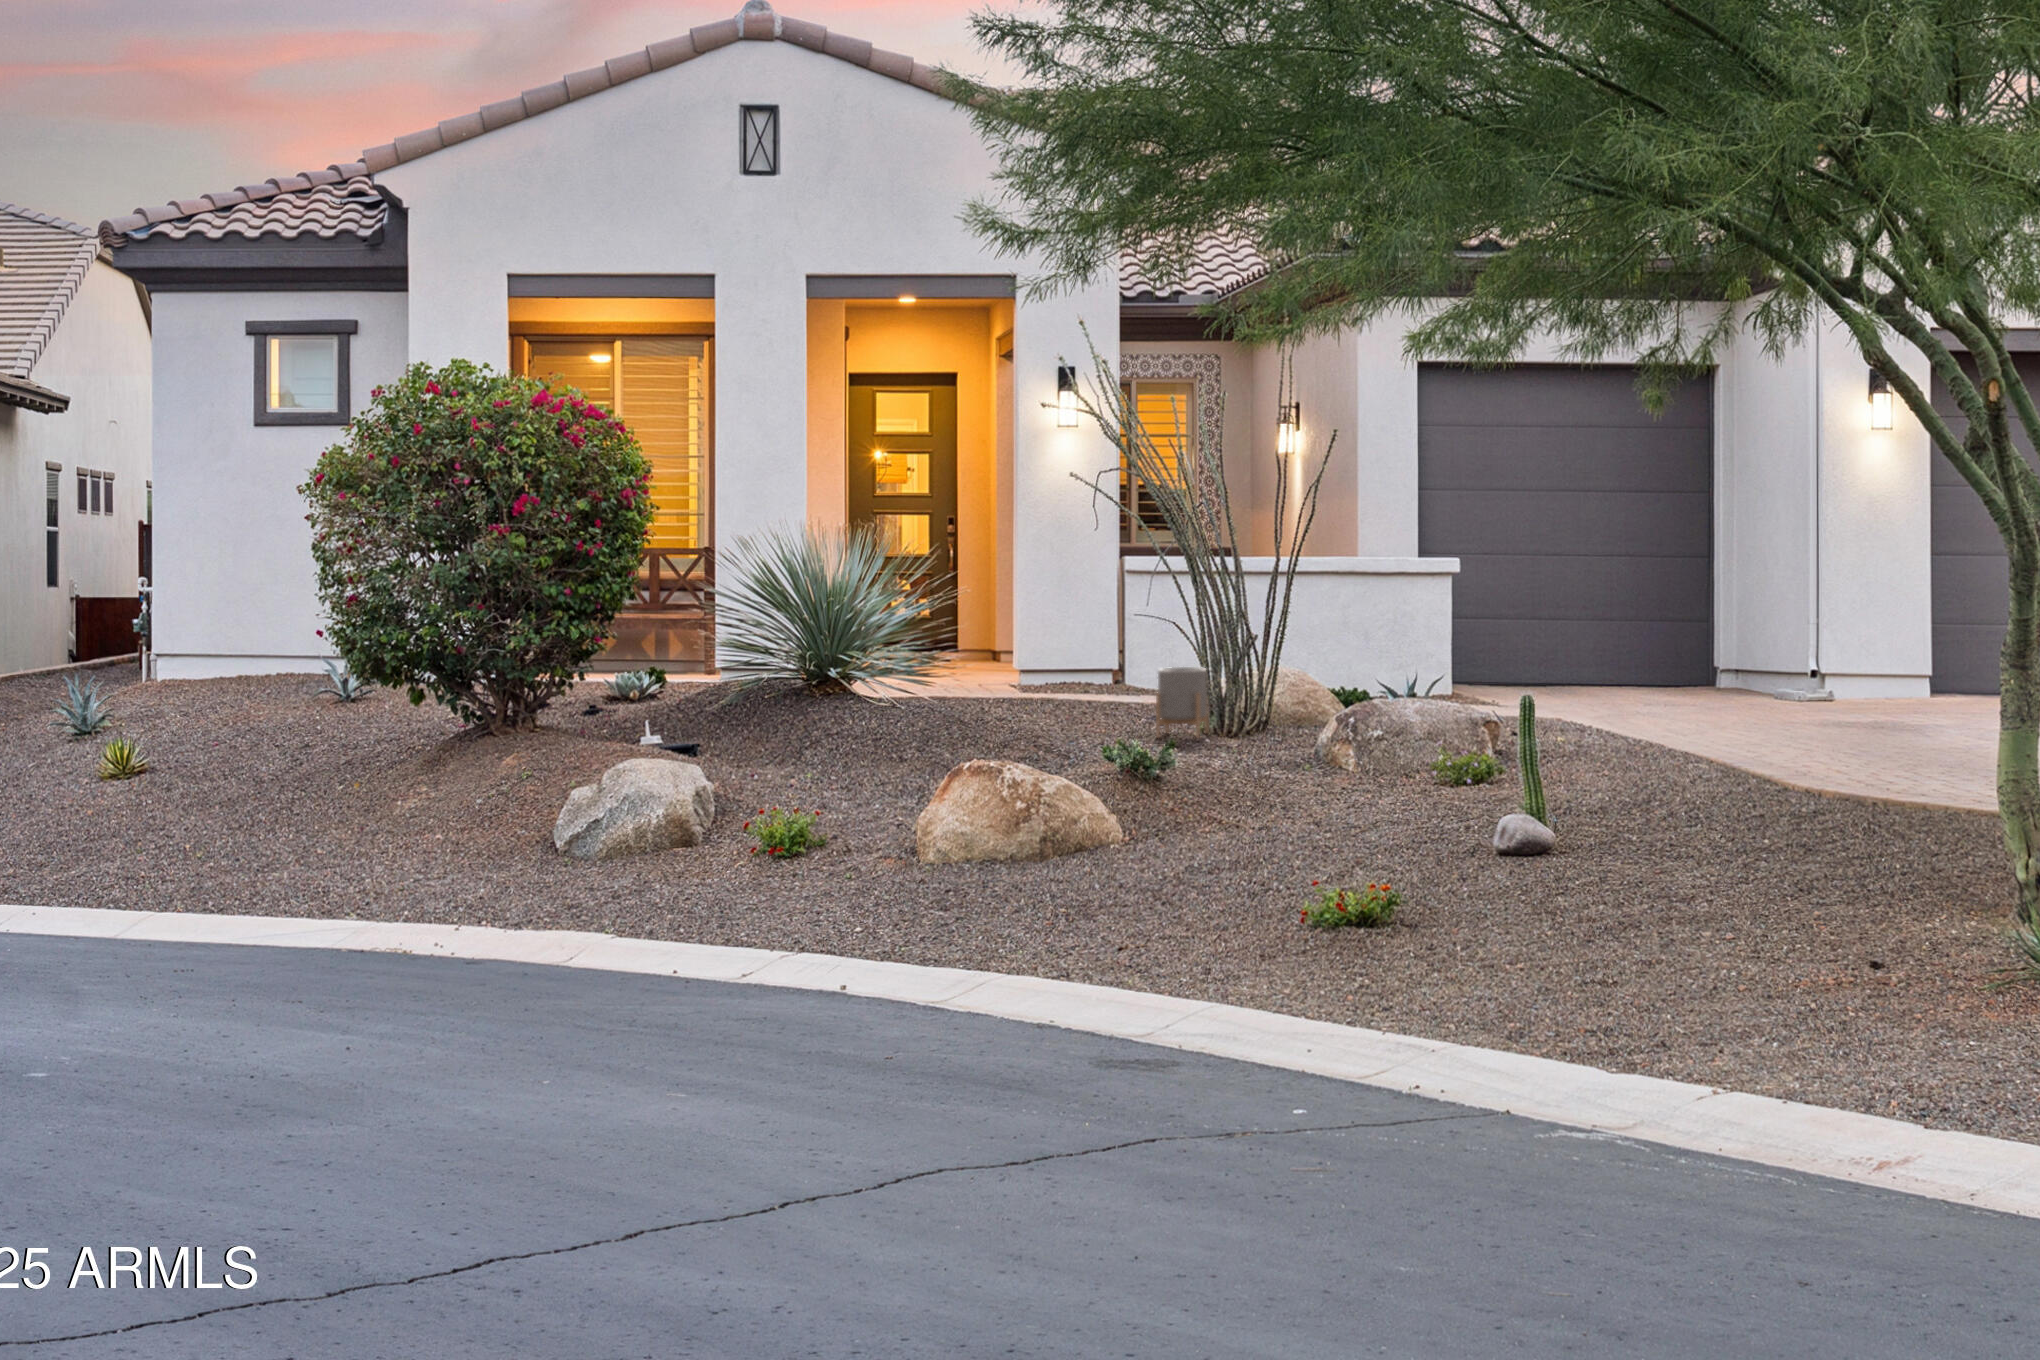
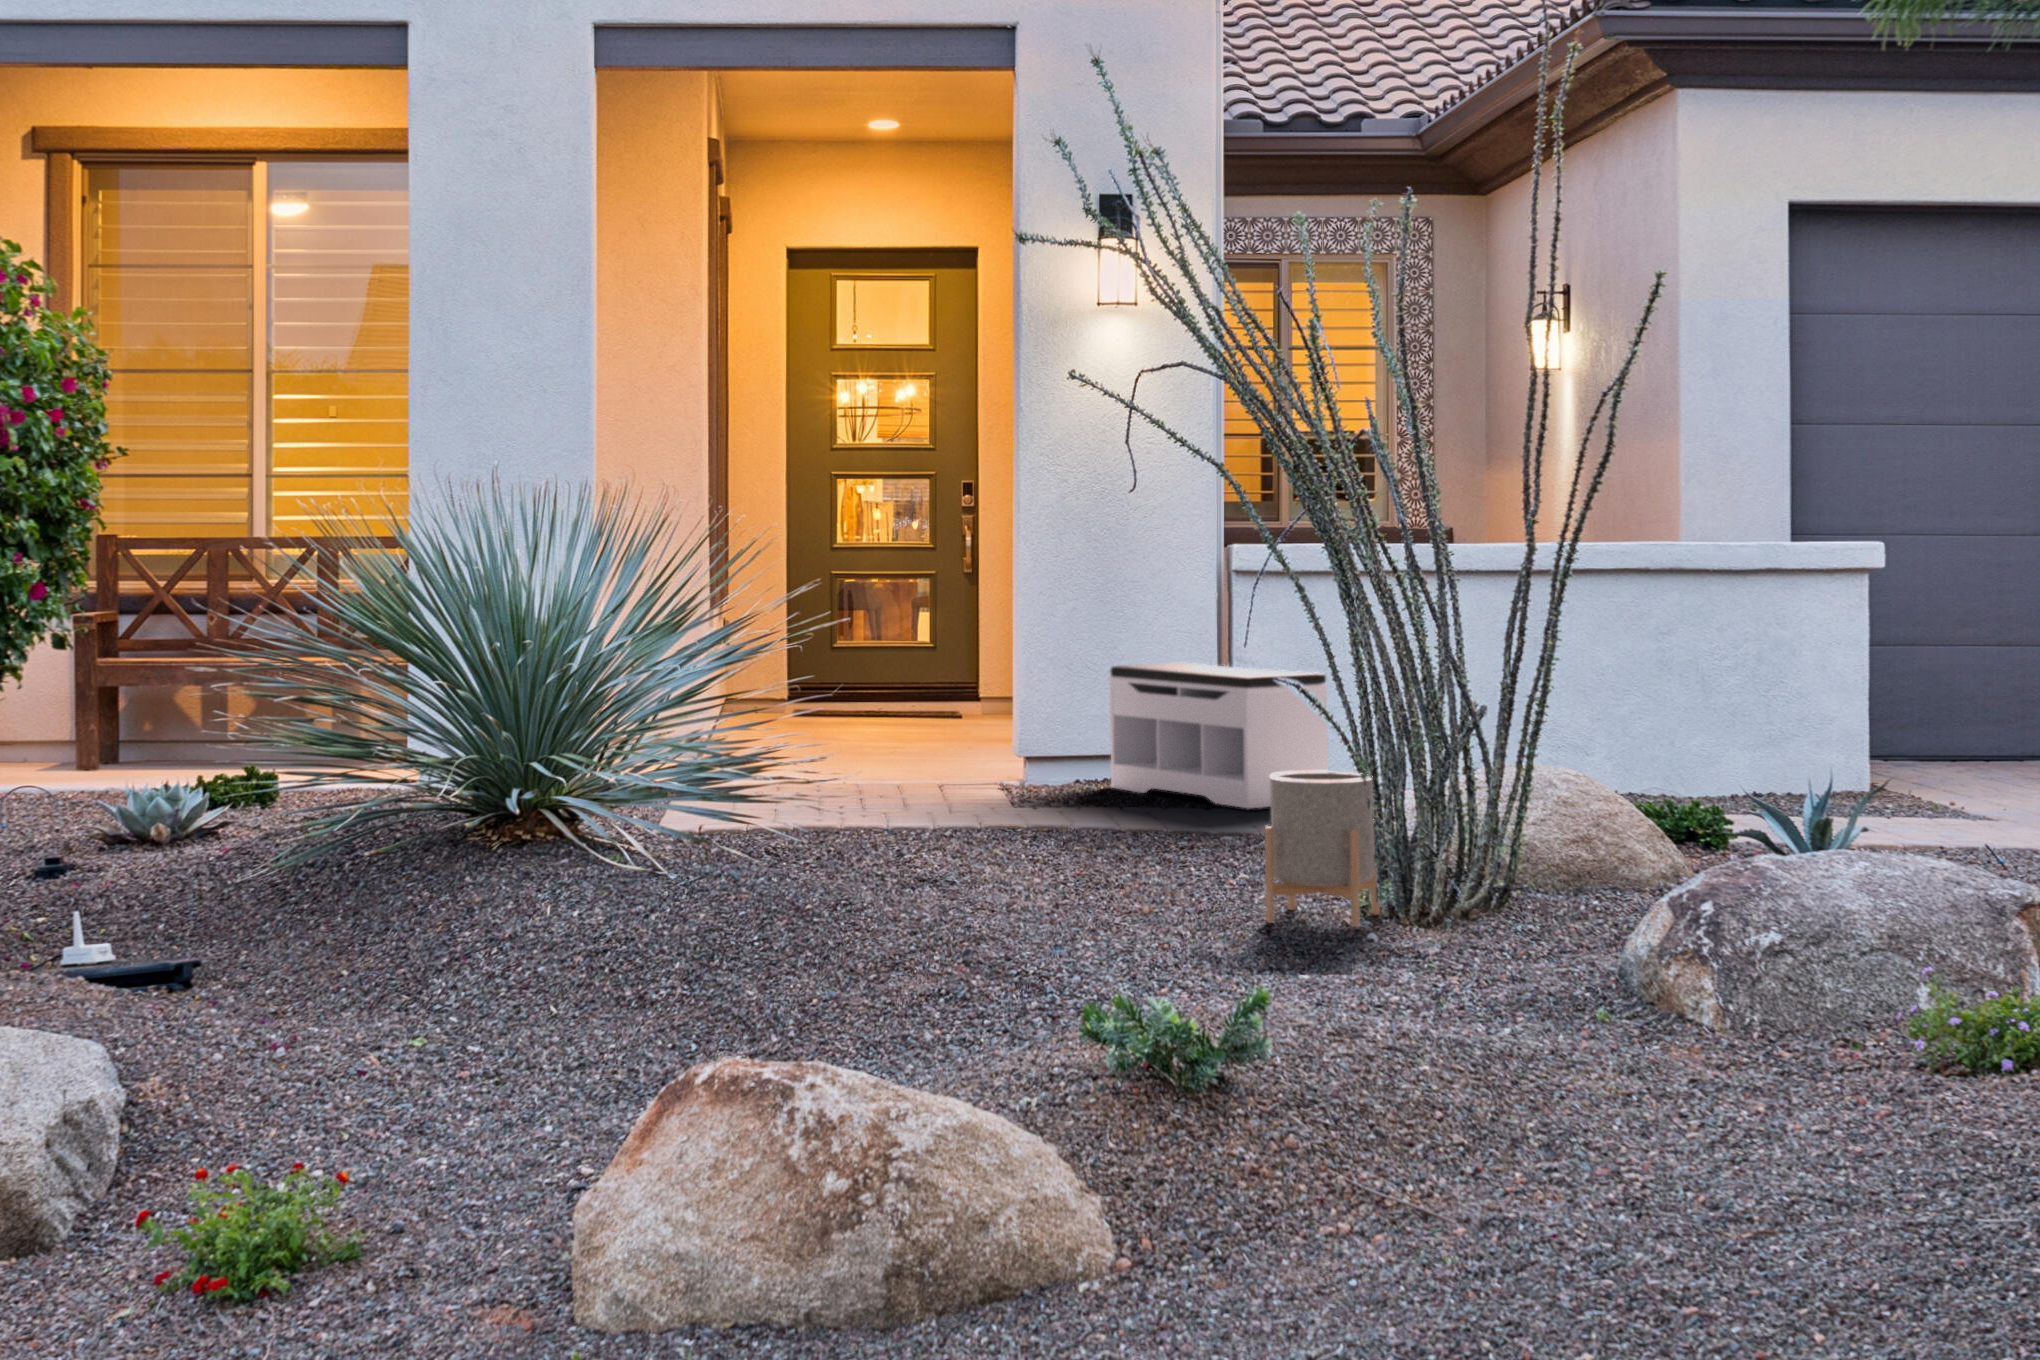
bench: none [1058,620,1176,694] -> present [1109,663,1328,808]

